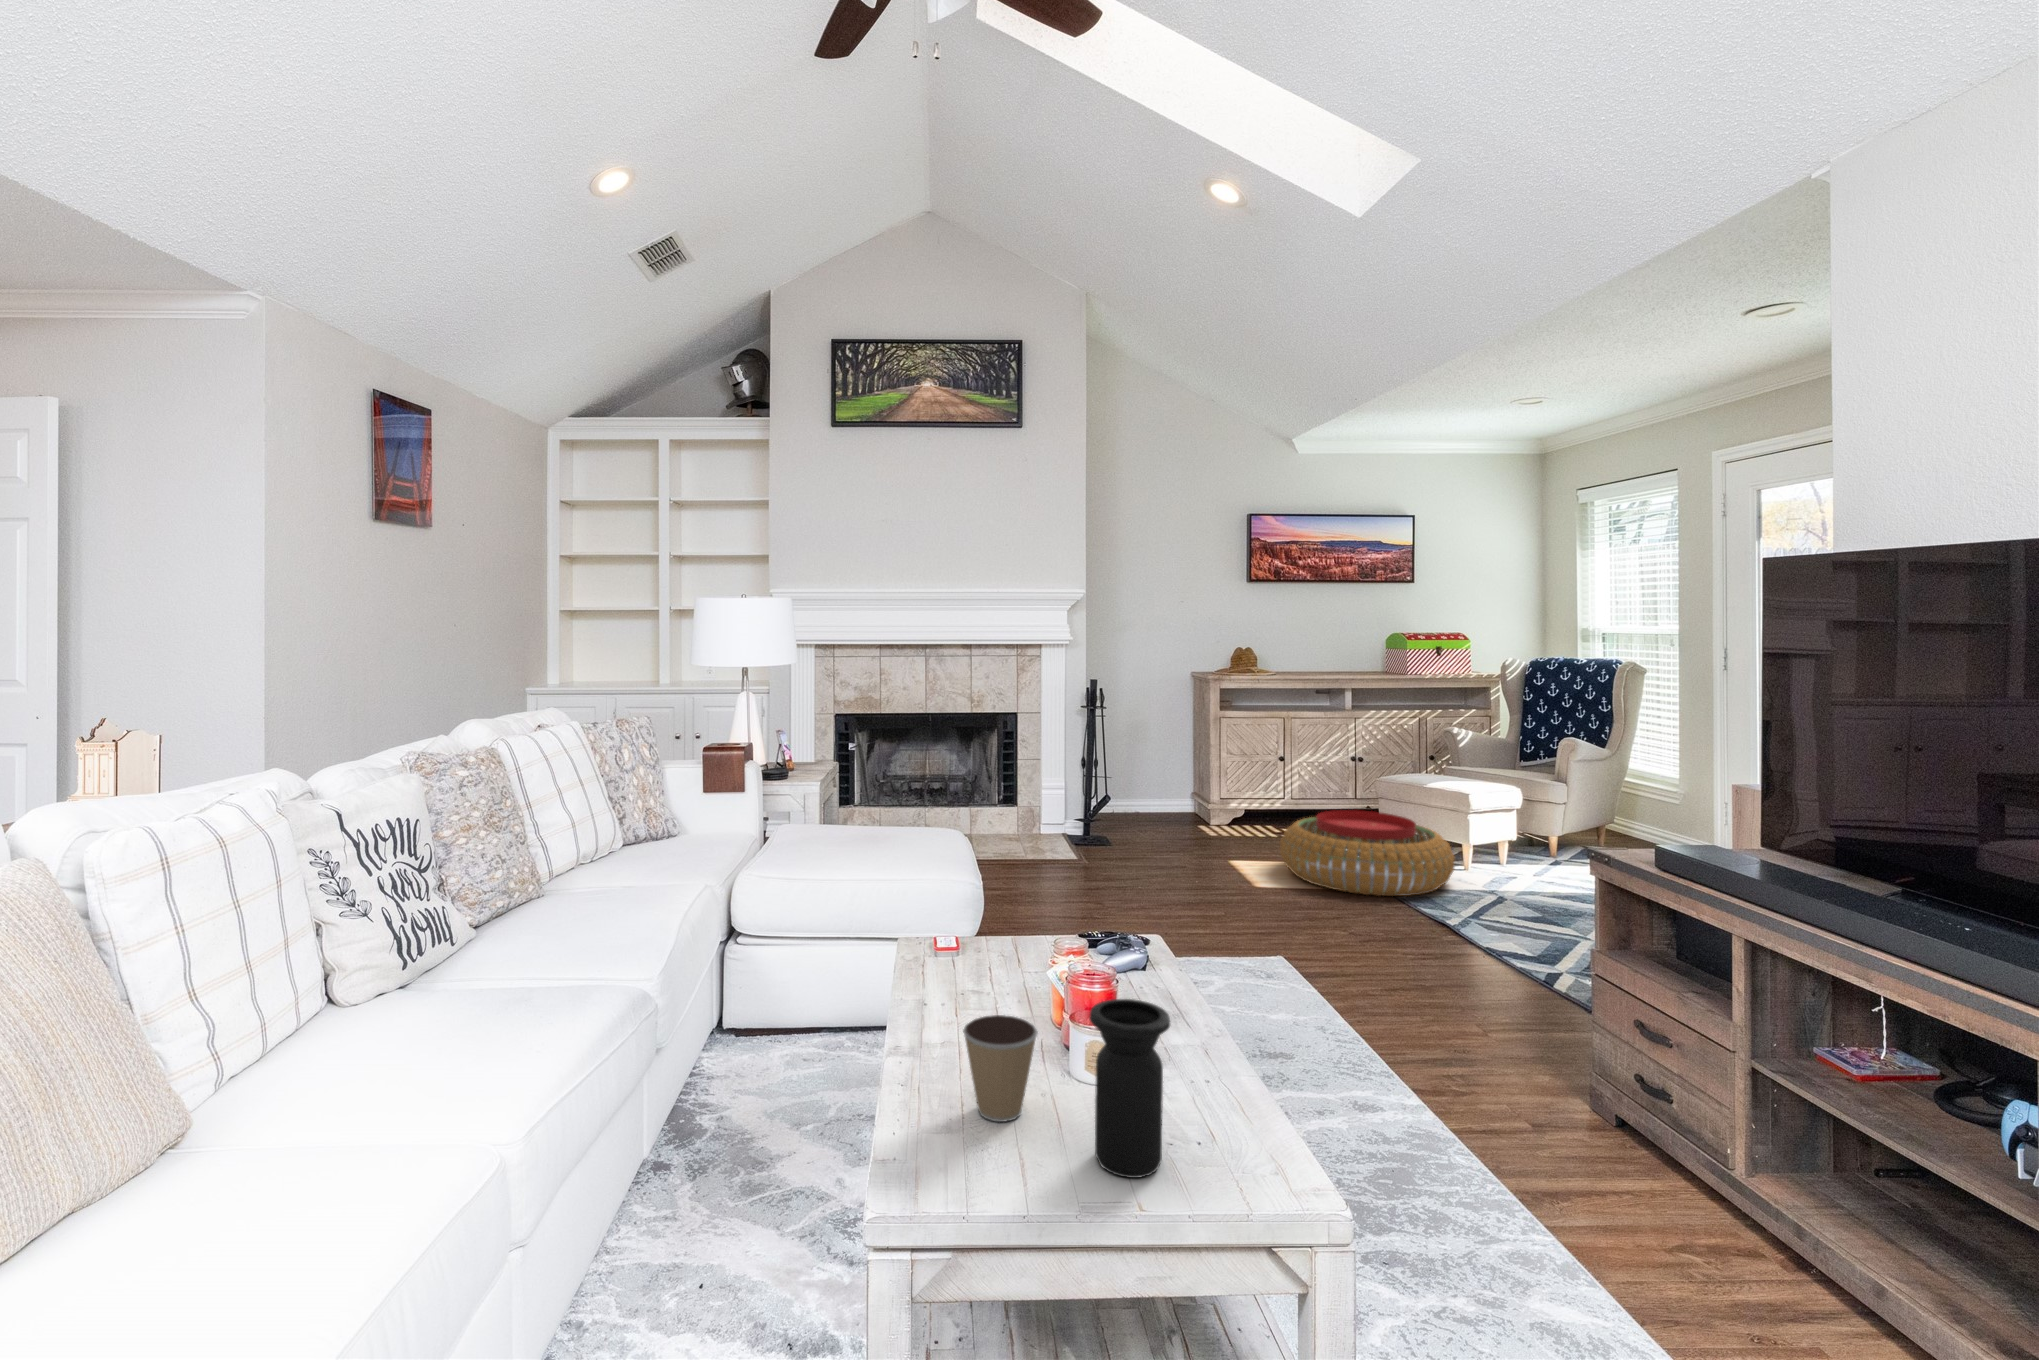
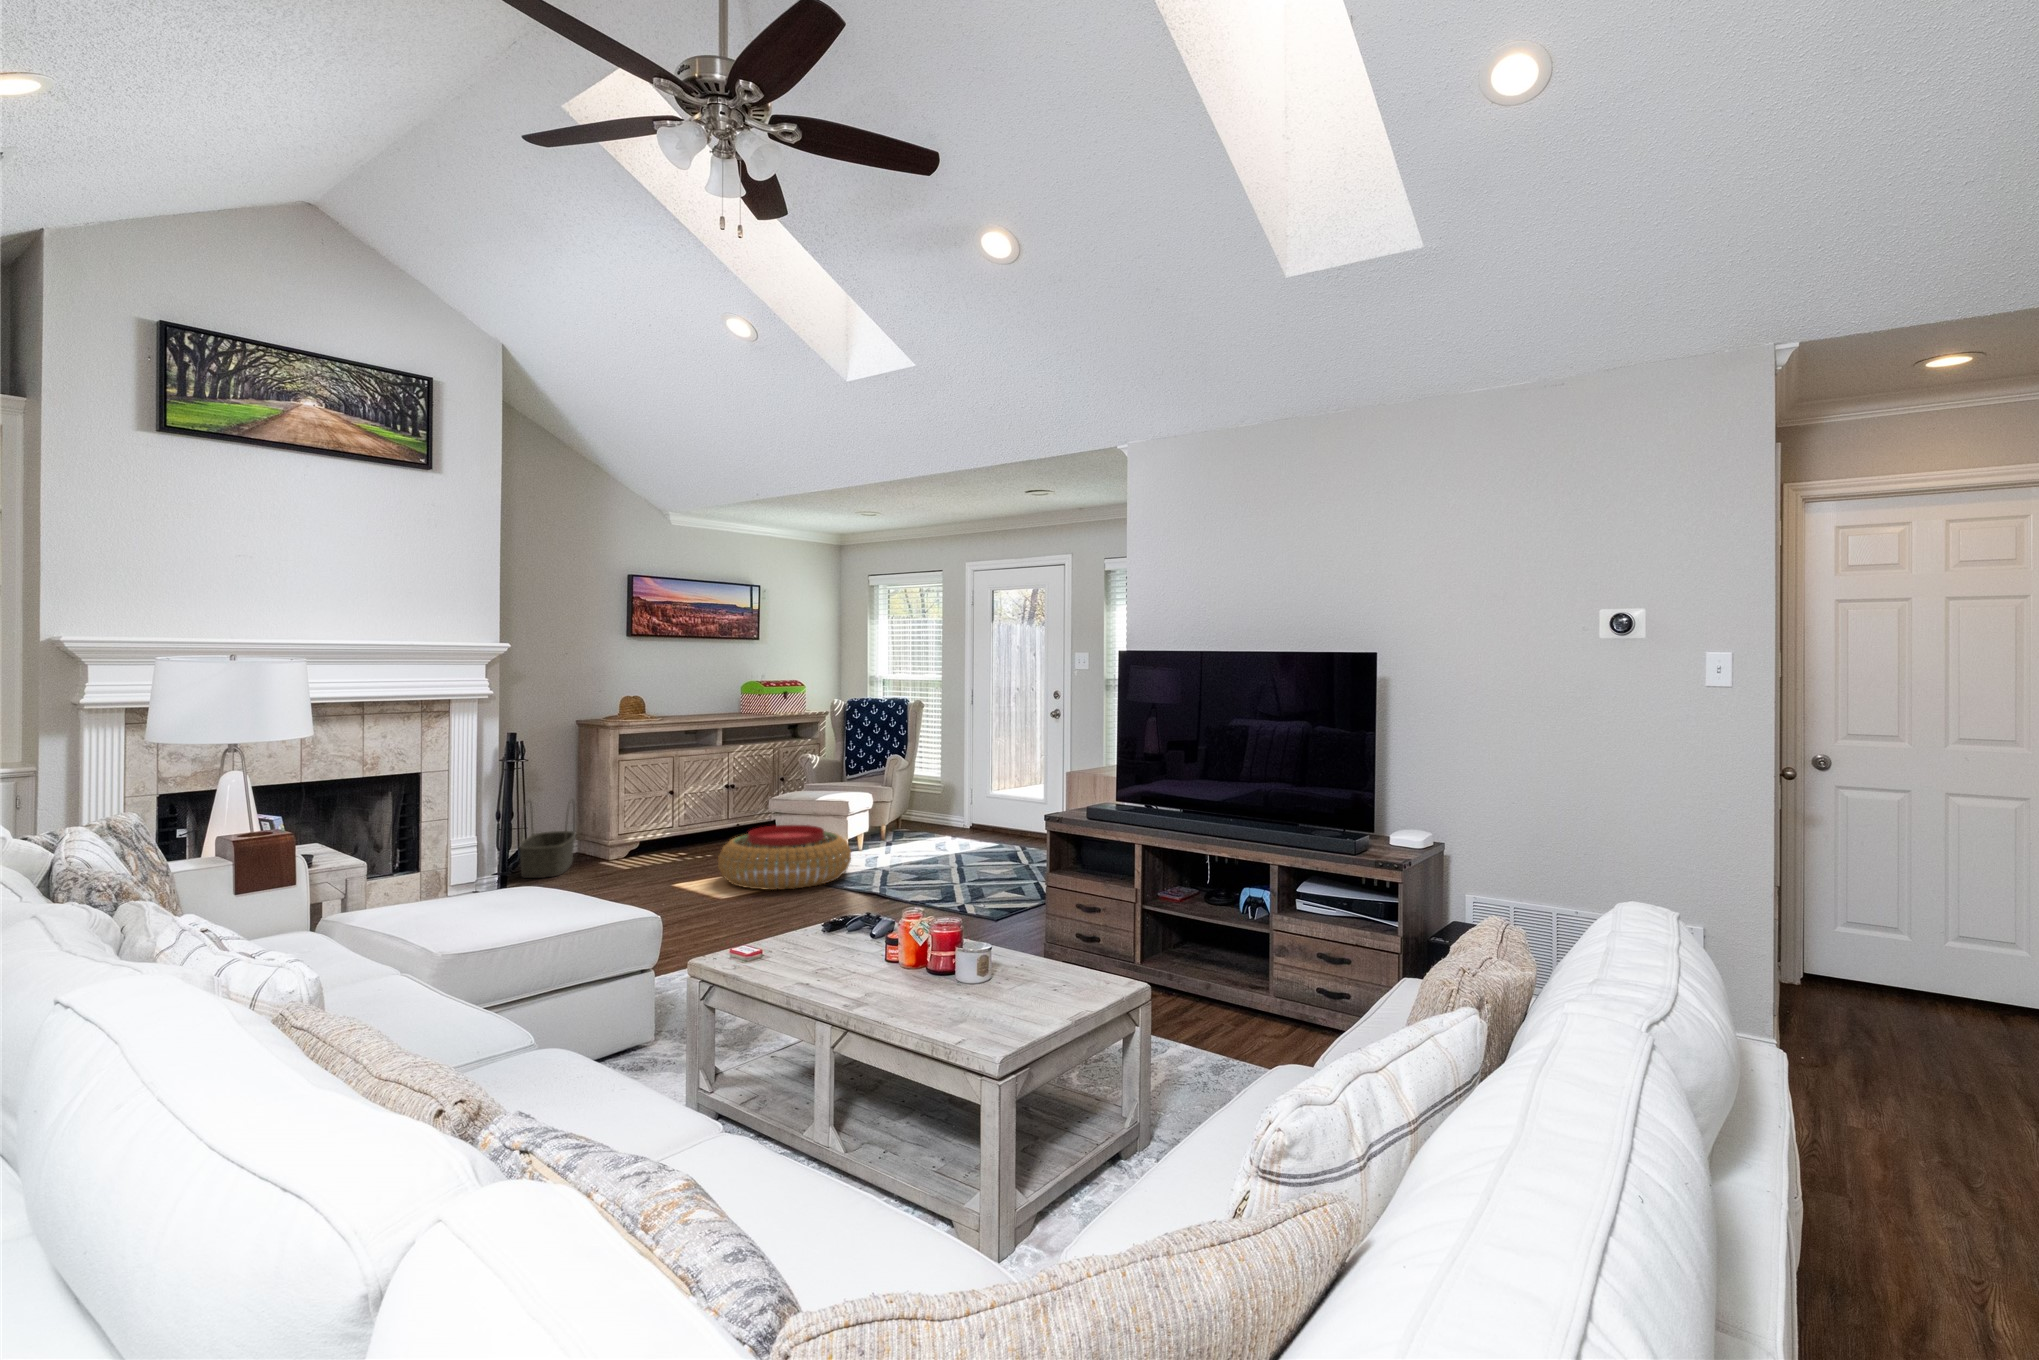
basket: none [1119,747,1183,827] -> present [520,799,575,878]
vase: present [1090,999,1170,1178] -> none [1002,907,1046,1001]
coffee cup: present [963,1015,1038,1122] -> none [913,944,961,1007]

